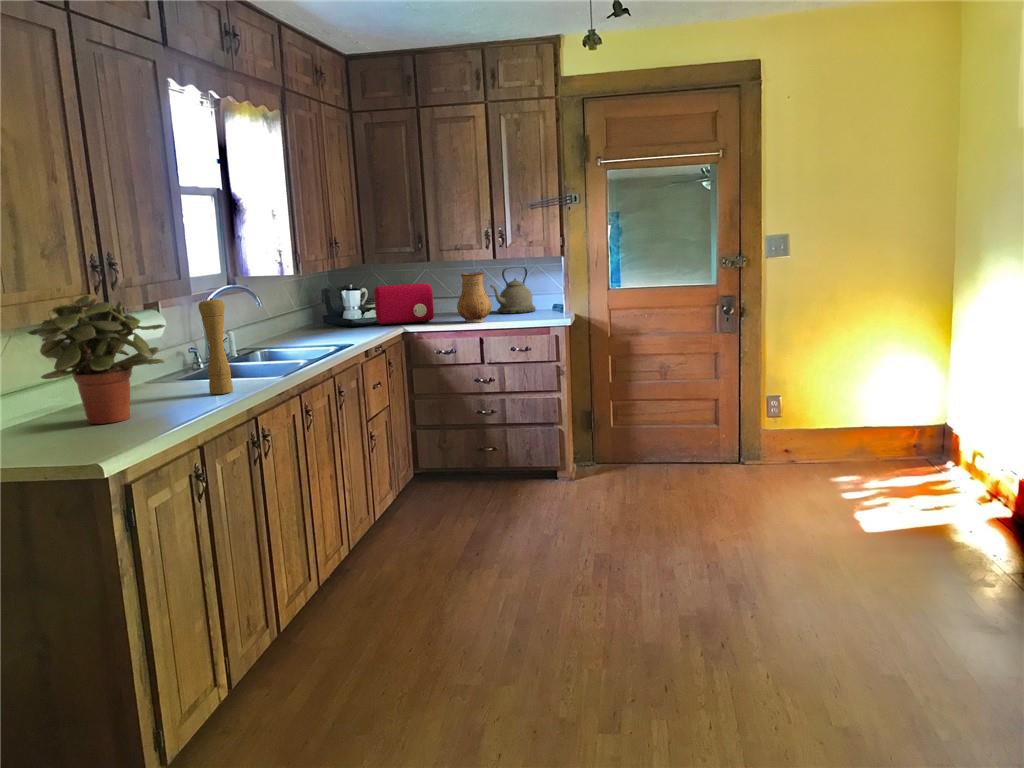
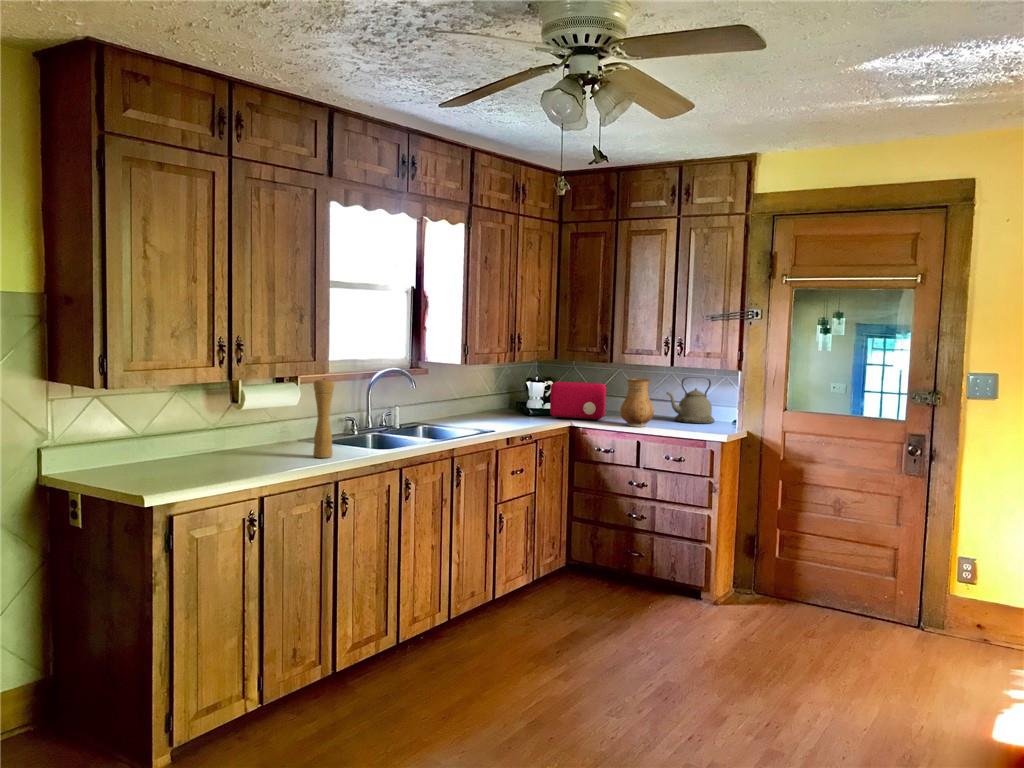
potted plant: present [28,295,165,424] -> none [166,367,269,467]

